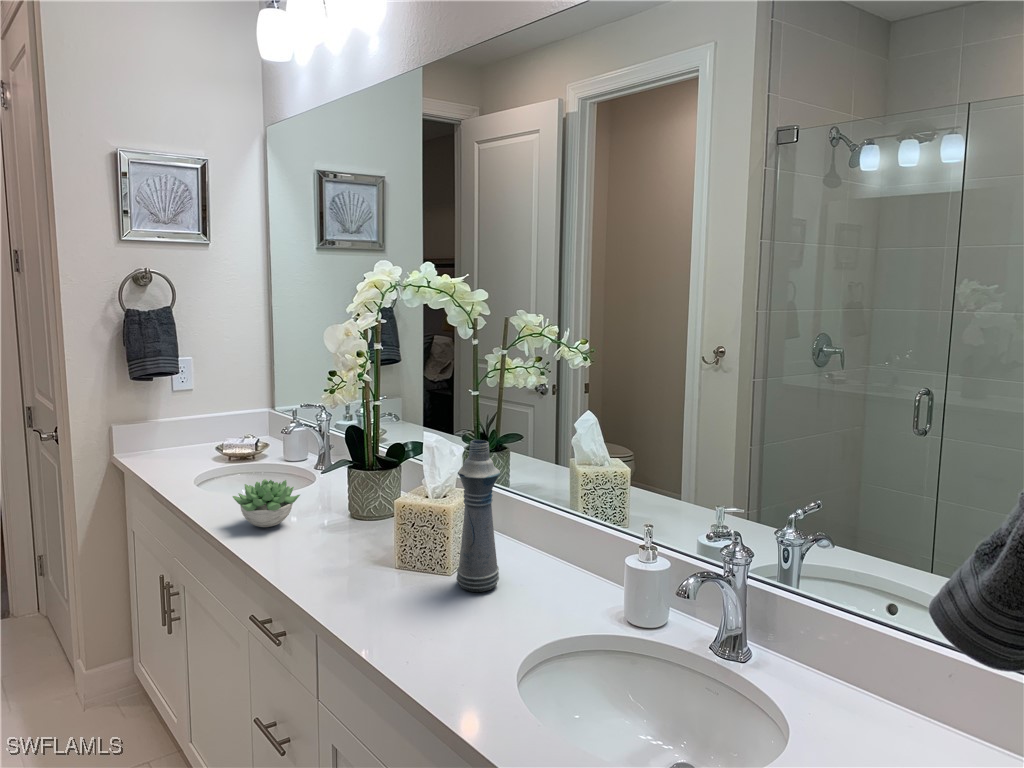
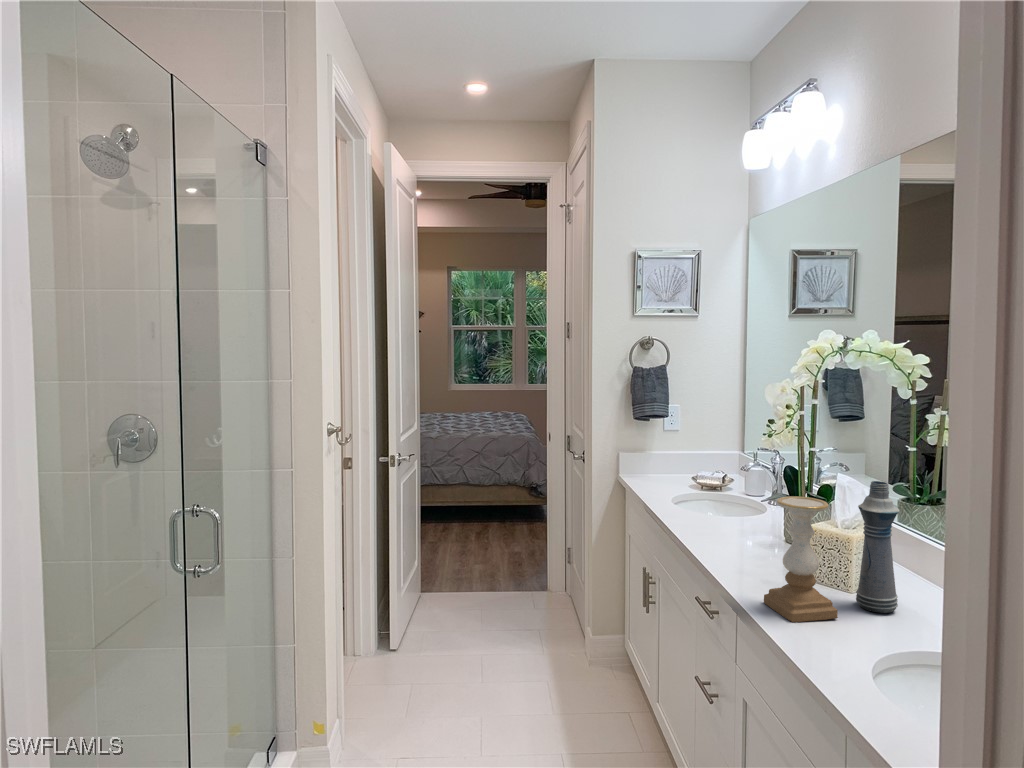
candle holder: none [360,473,450,644] -> present [764,496,838,622]
succulent plant: present [233,479,300,527] -> none [692,499,742,536]

